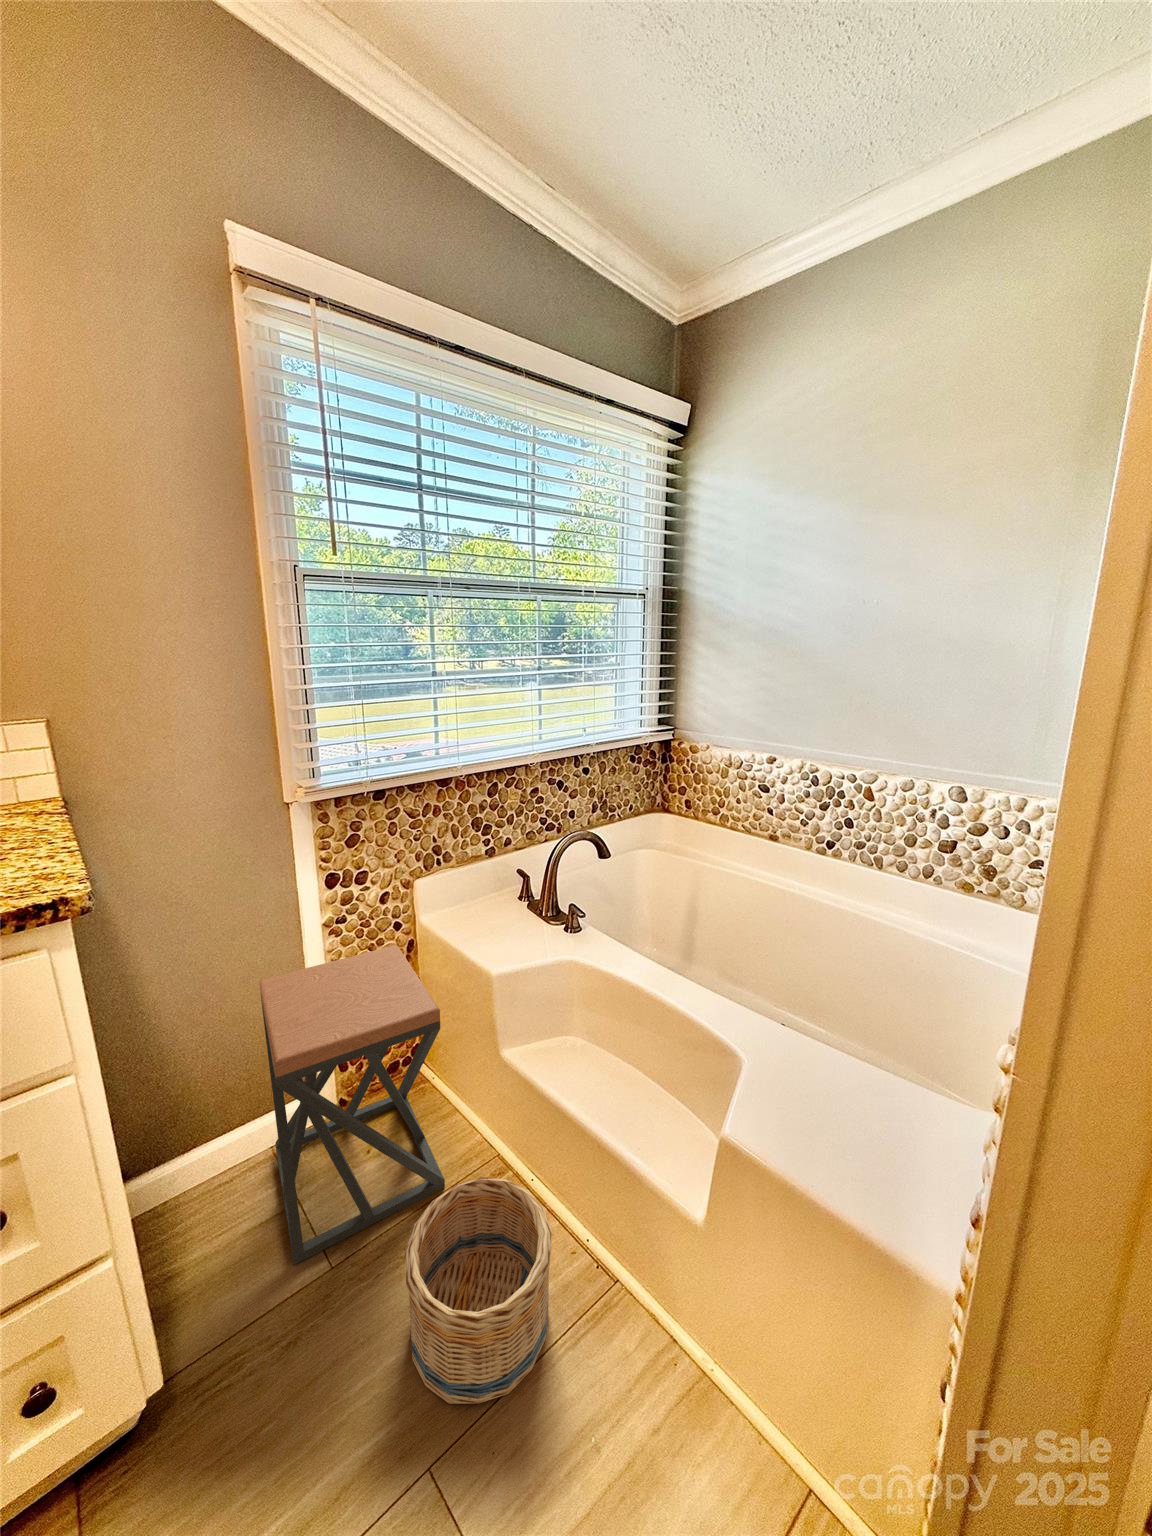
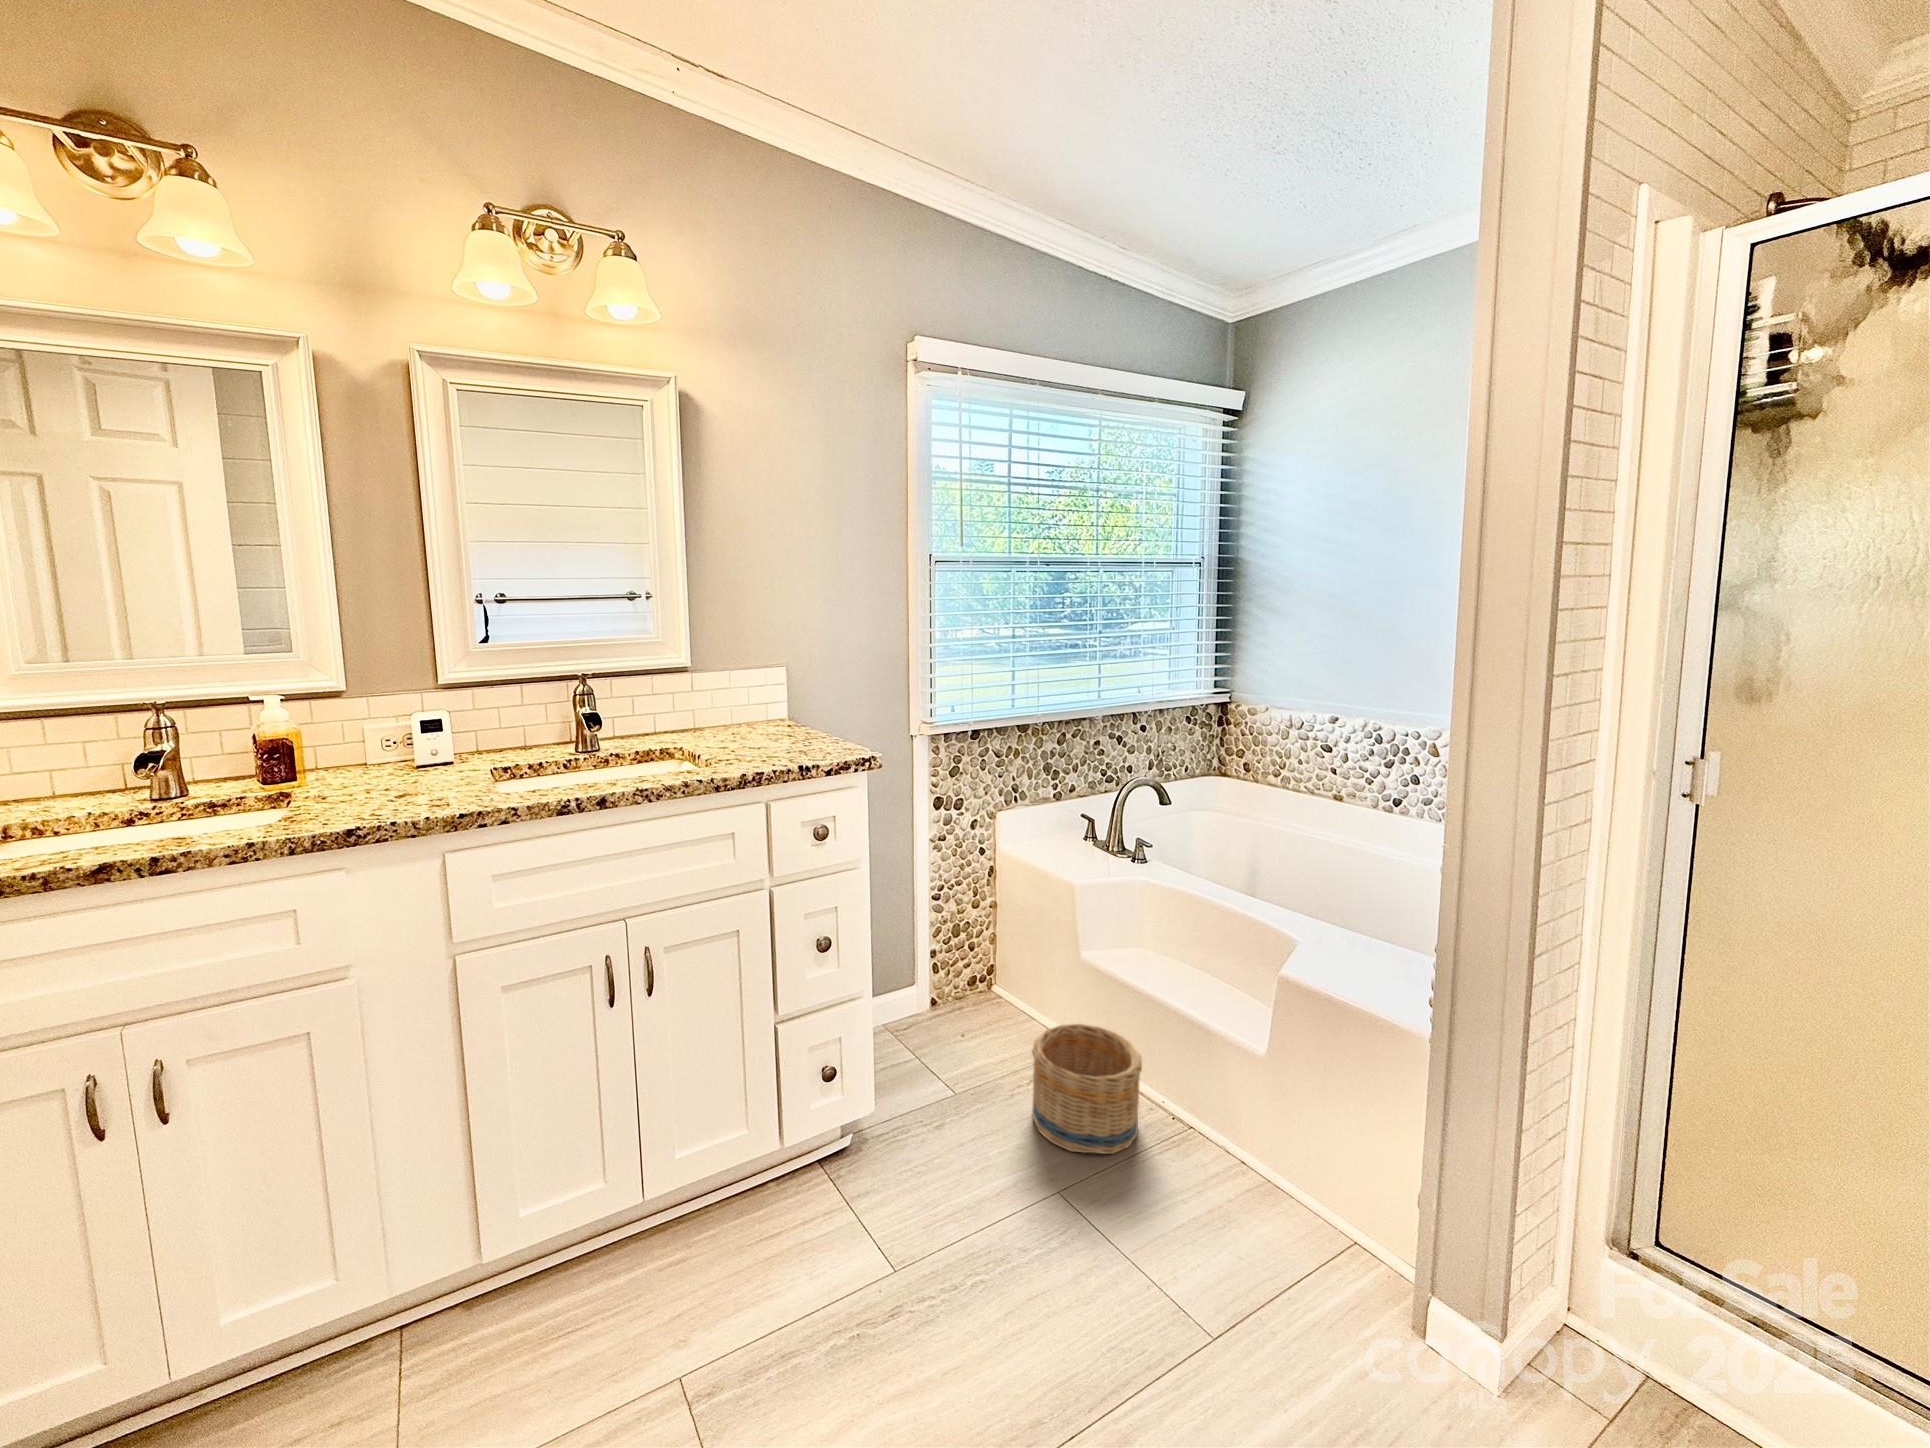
stool: present [259,945,445,1265] -> none [890,862,1041,1082]

